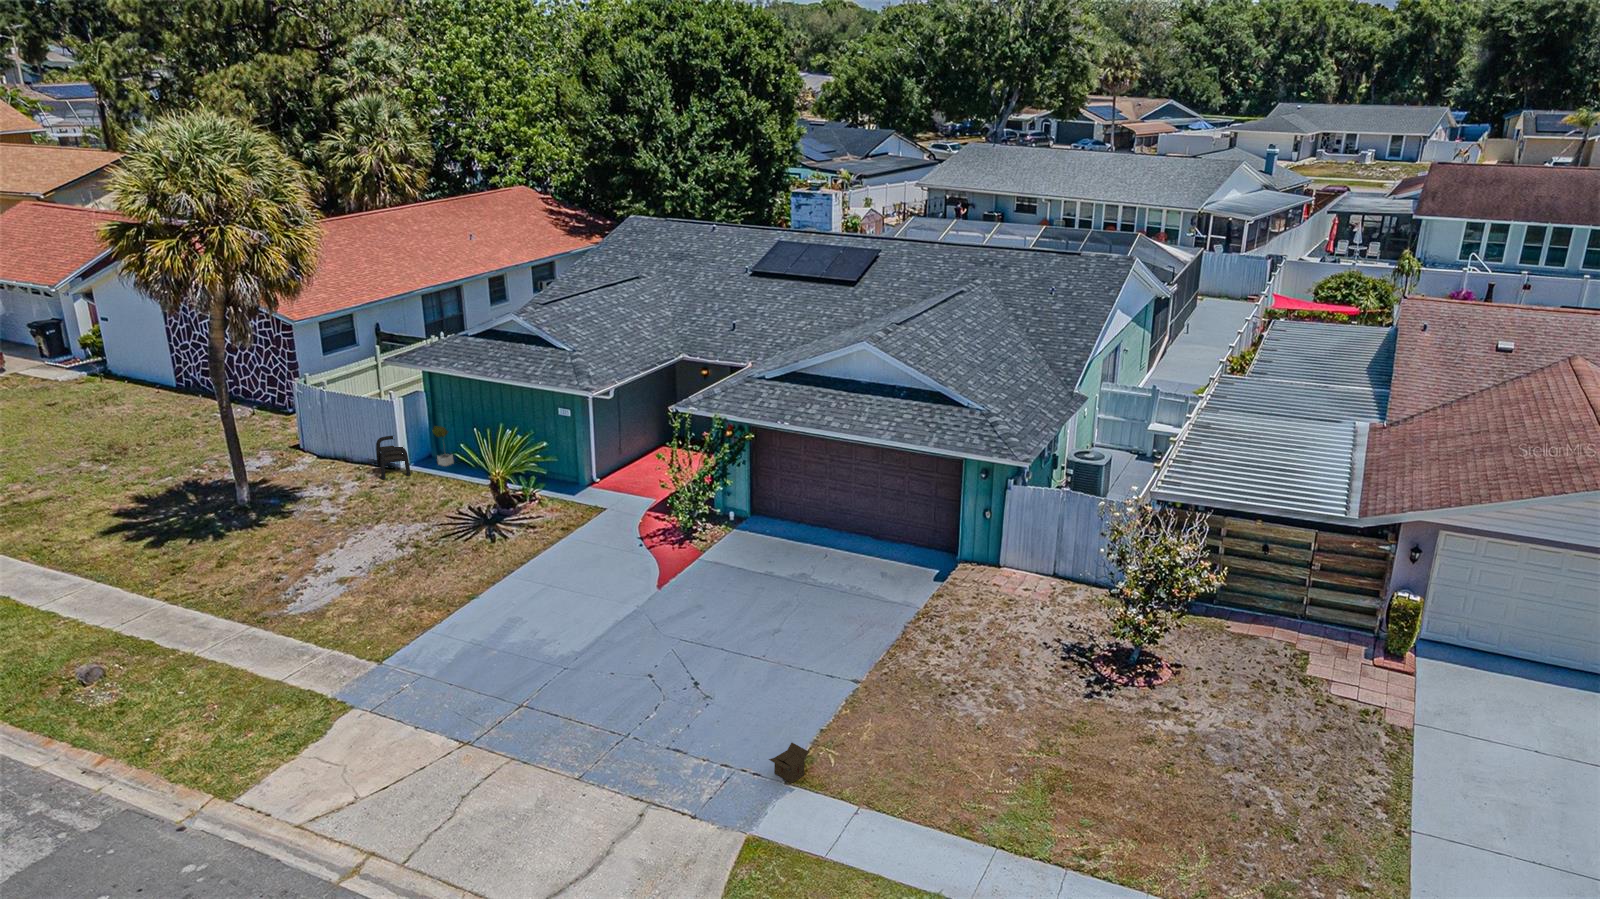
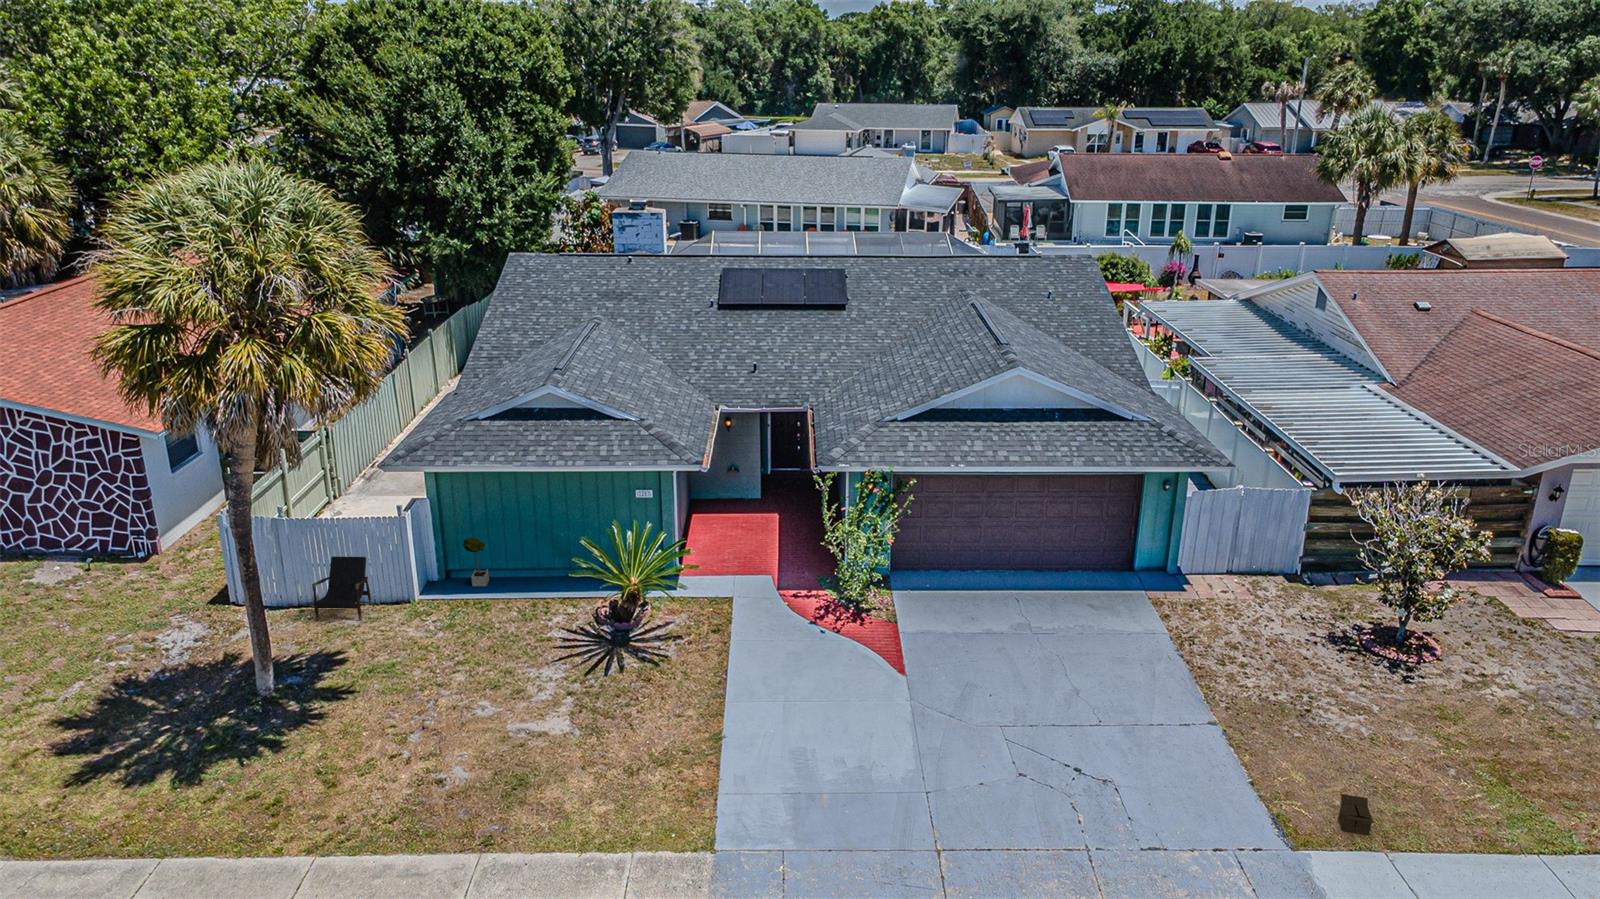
lounge chair: none [318,422,366,471] -> present [312,556,371,621]
bench: present [376,436,411,479] -> none [395,561,460,621]

